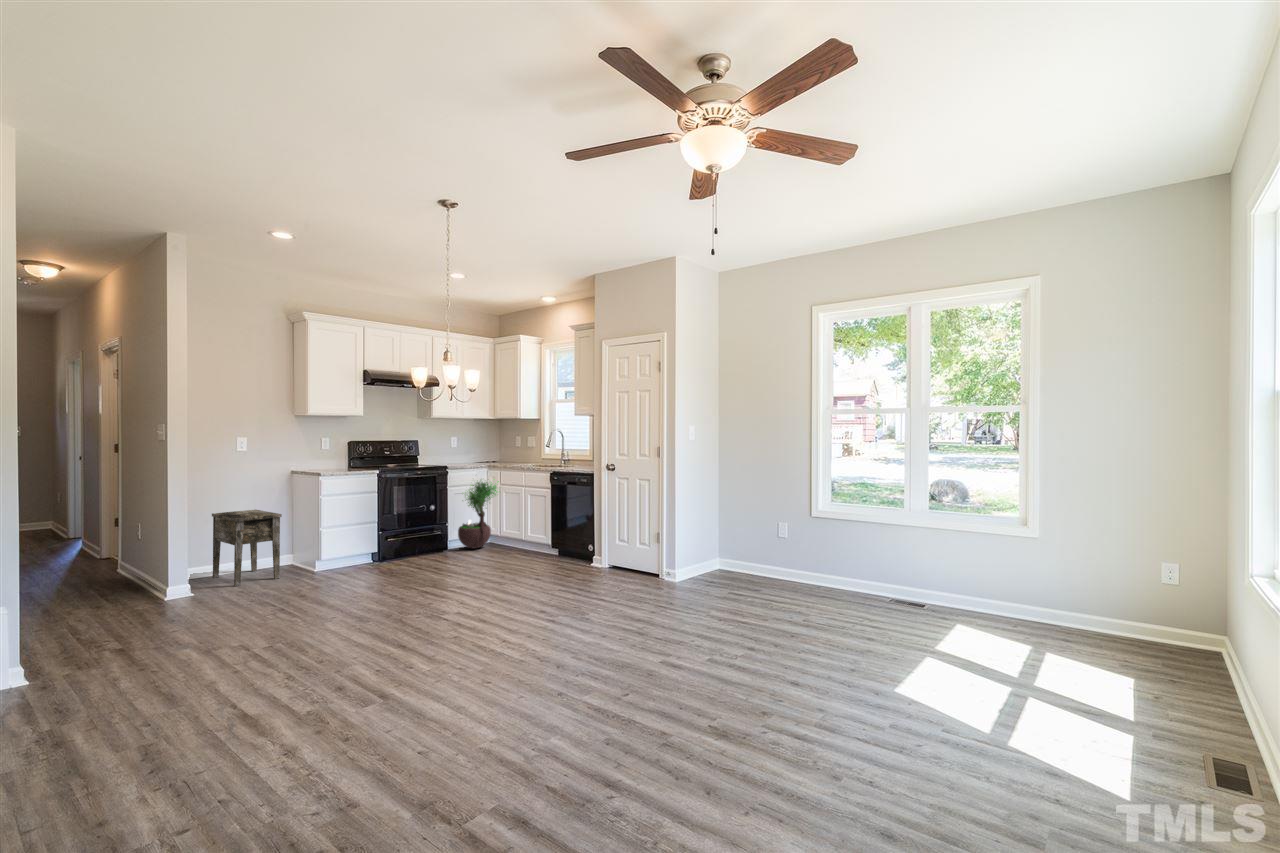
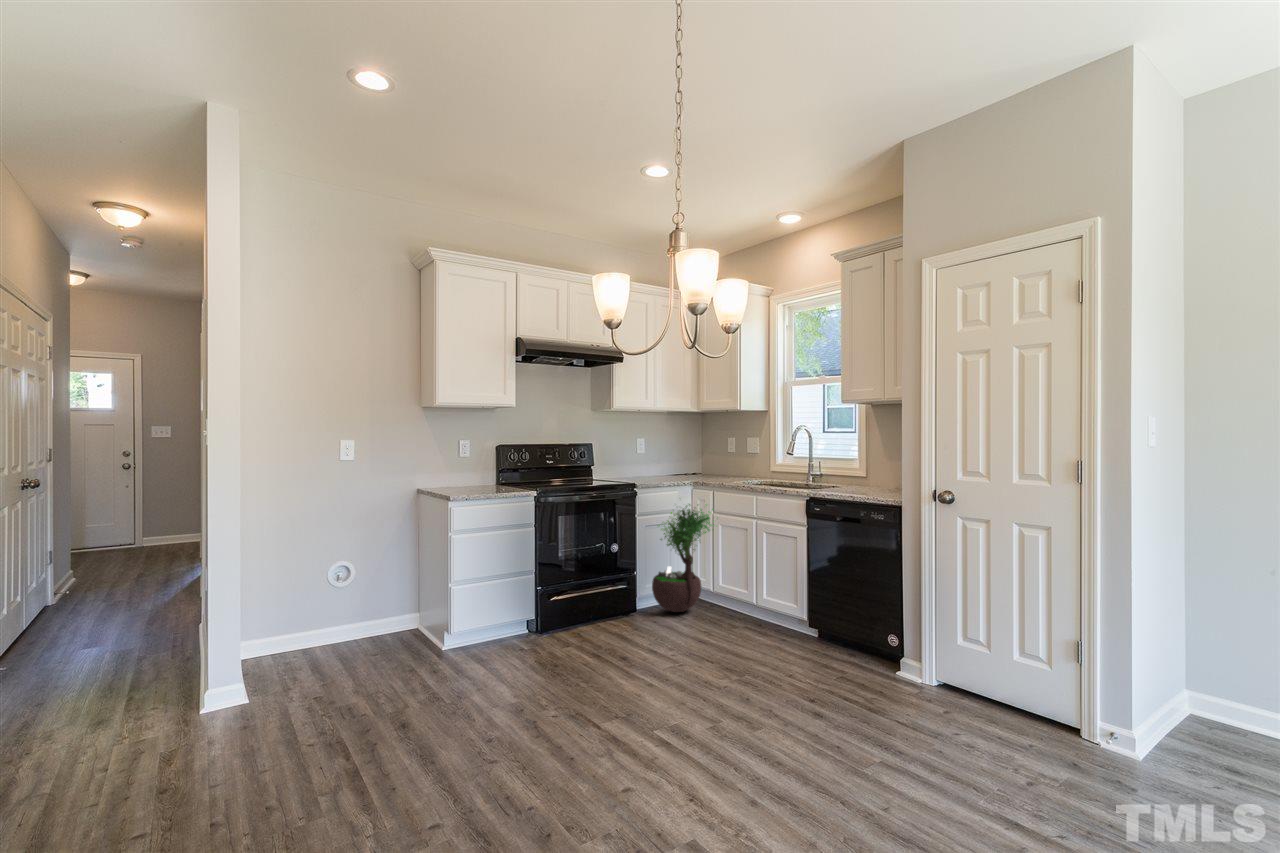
side table: present [212,510,282,586] -> none [301,547,391,678]

